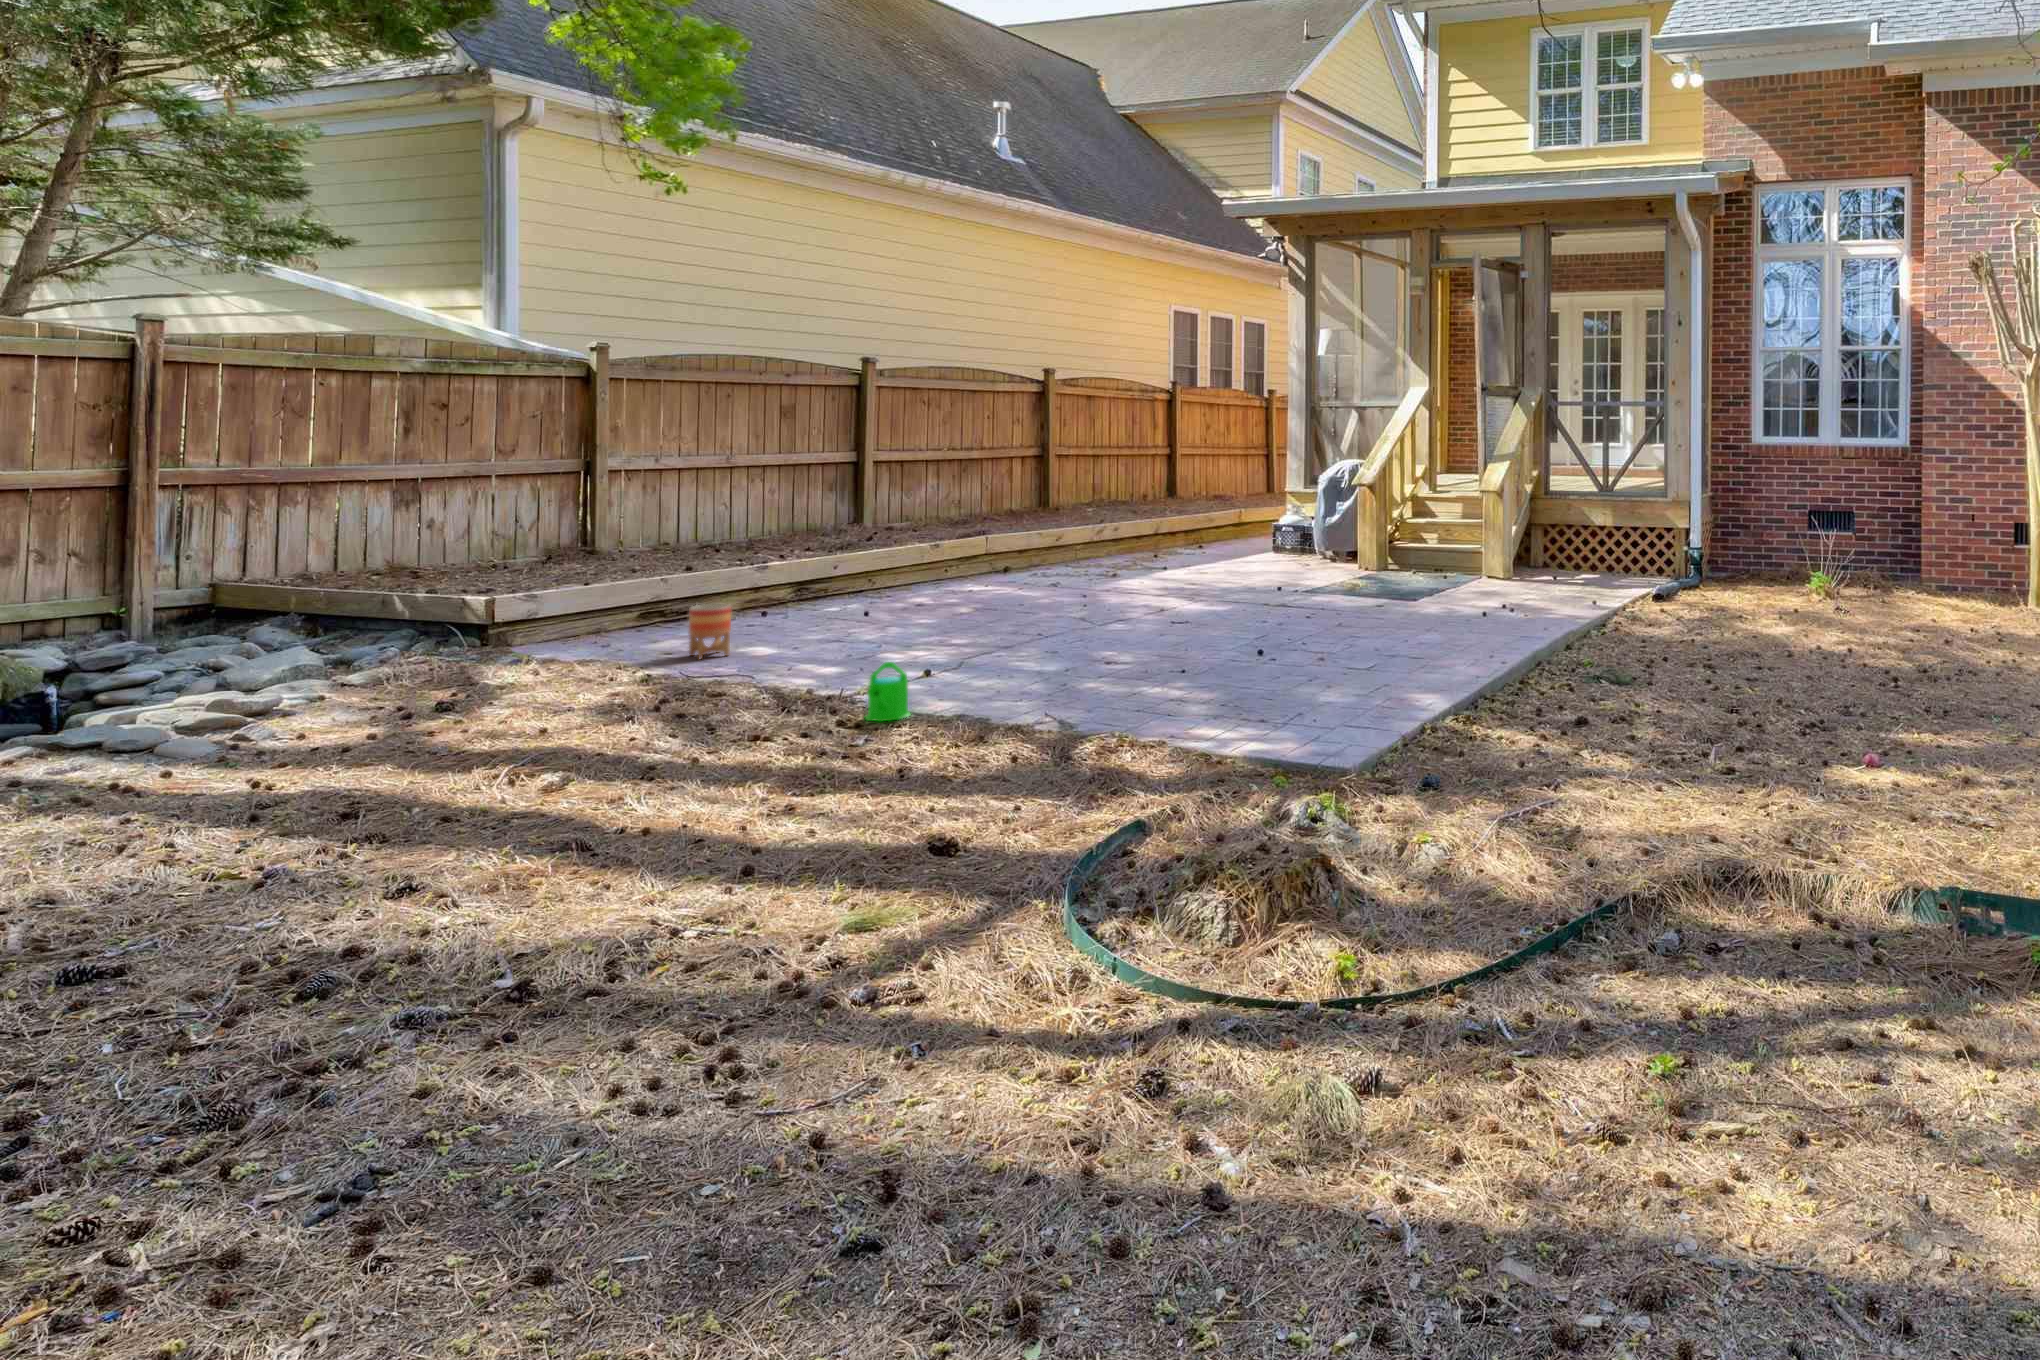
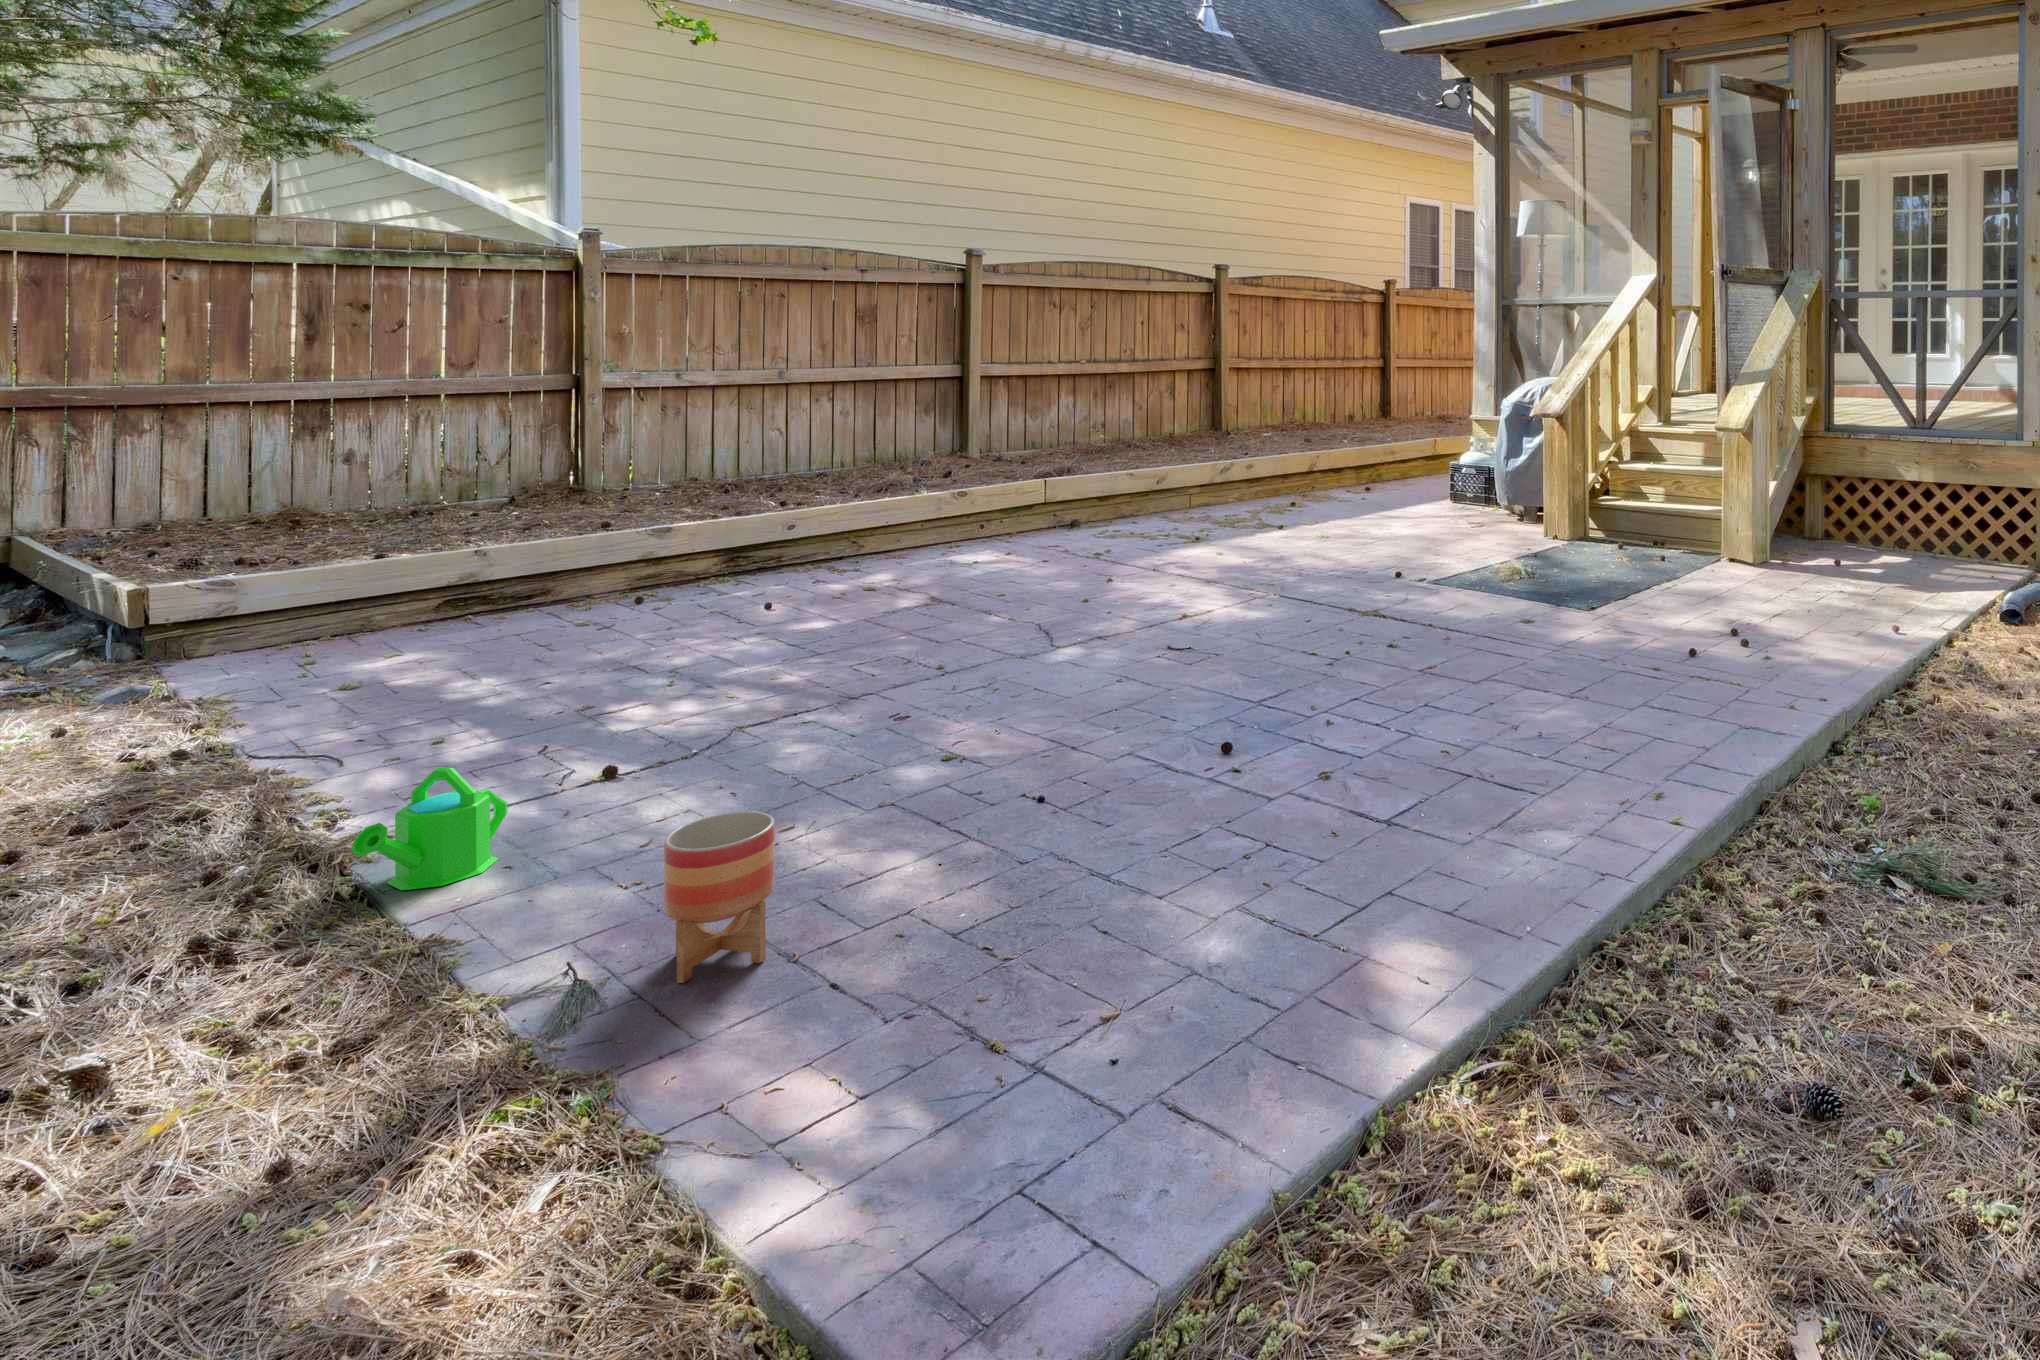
planter: present [689,604,732,660] -> present [664,812,775,983]

